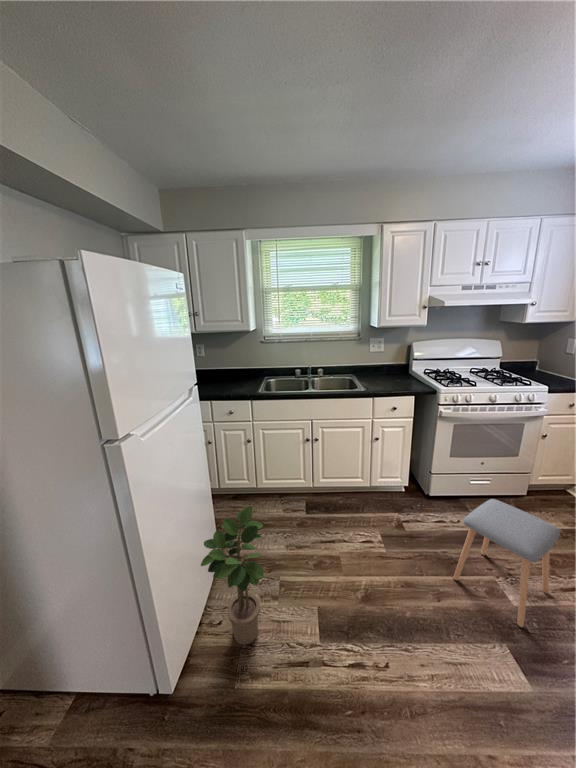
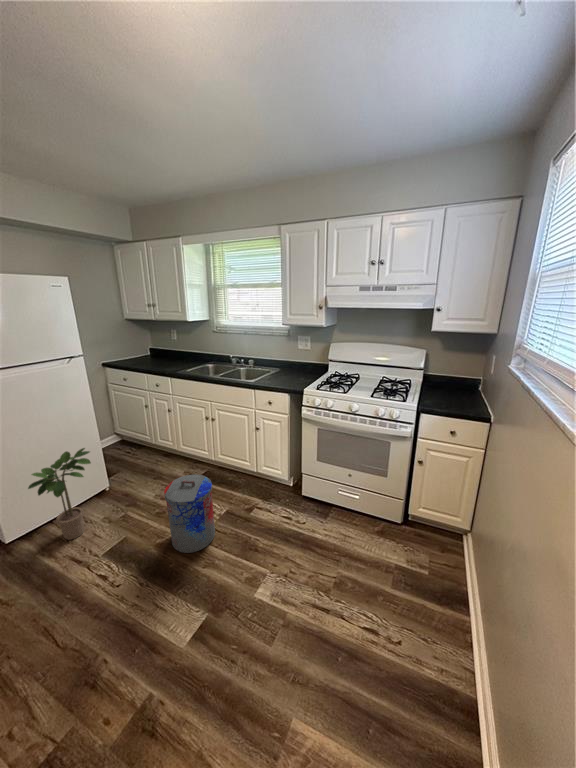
stool: present [453,499,560,628] -> none [233,501,299,612]
trash can: none [361,500,419,596] -> present [164,474,215,553]

